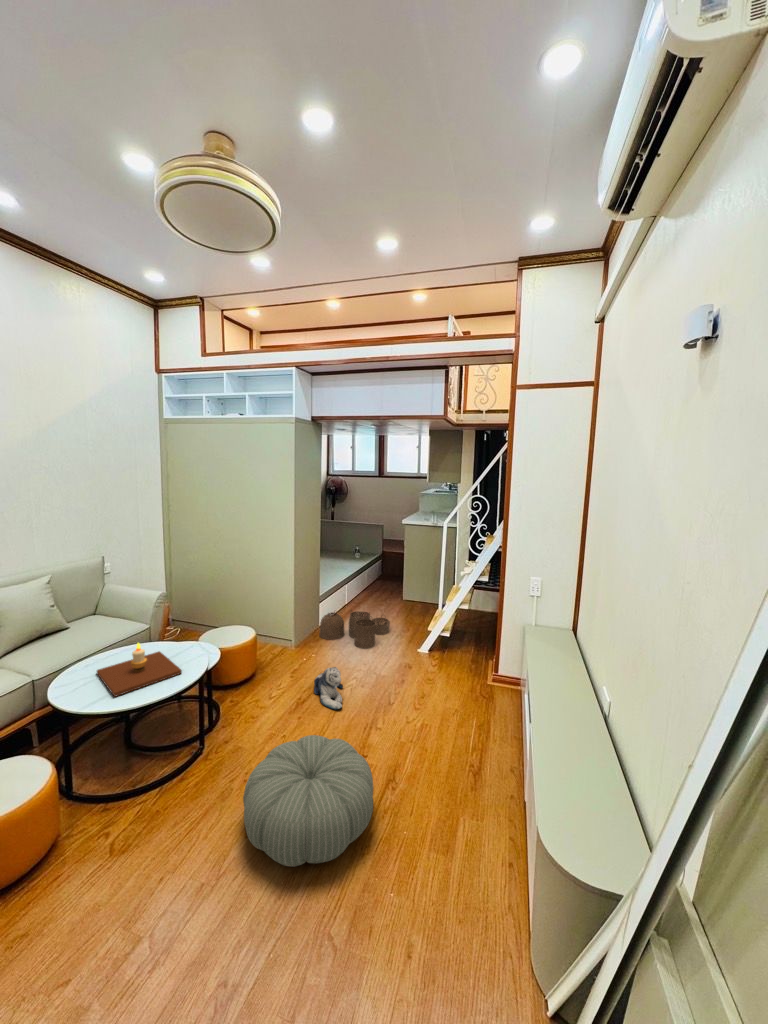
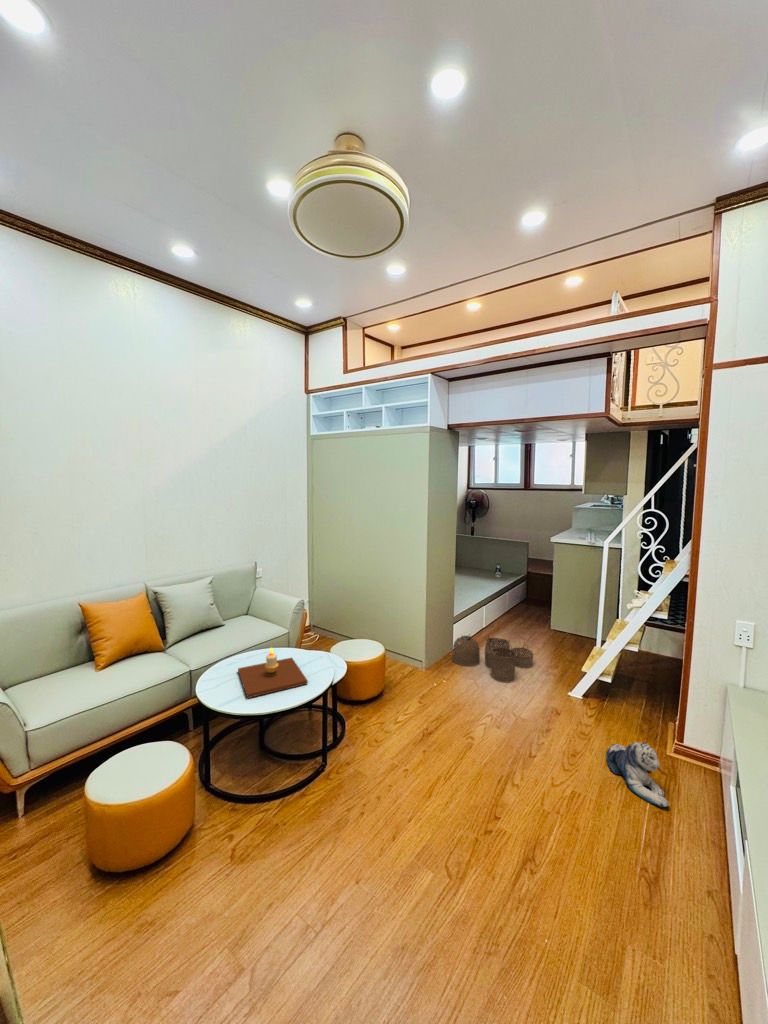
plush toy: present [314,667,343,710] -> present [606,742,669,807]
pouf: present [243,735,374,866] -> none [354,779,505,950]

